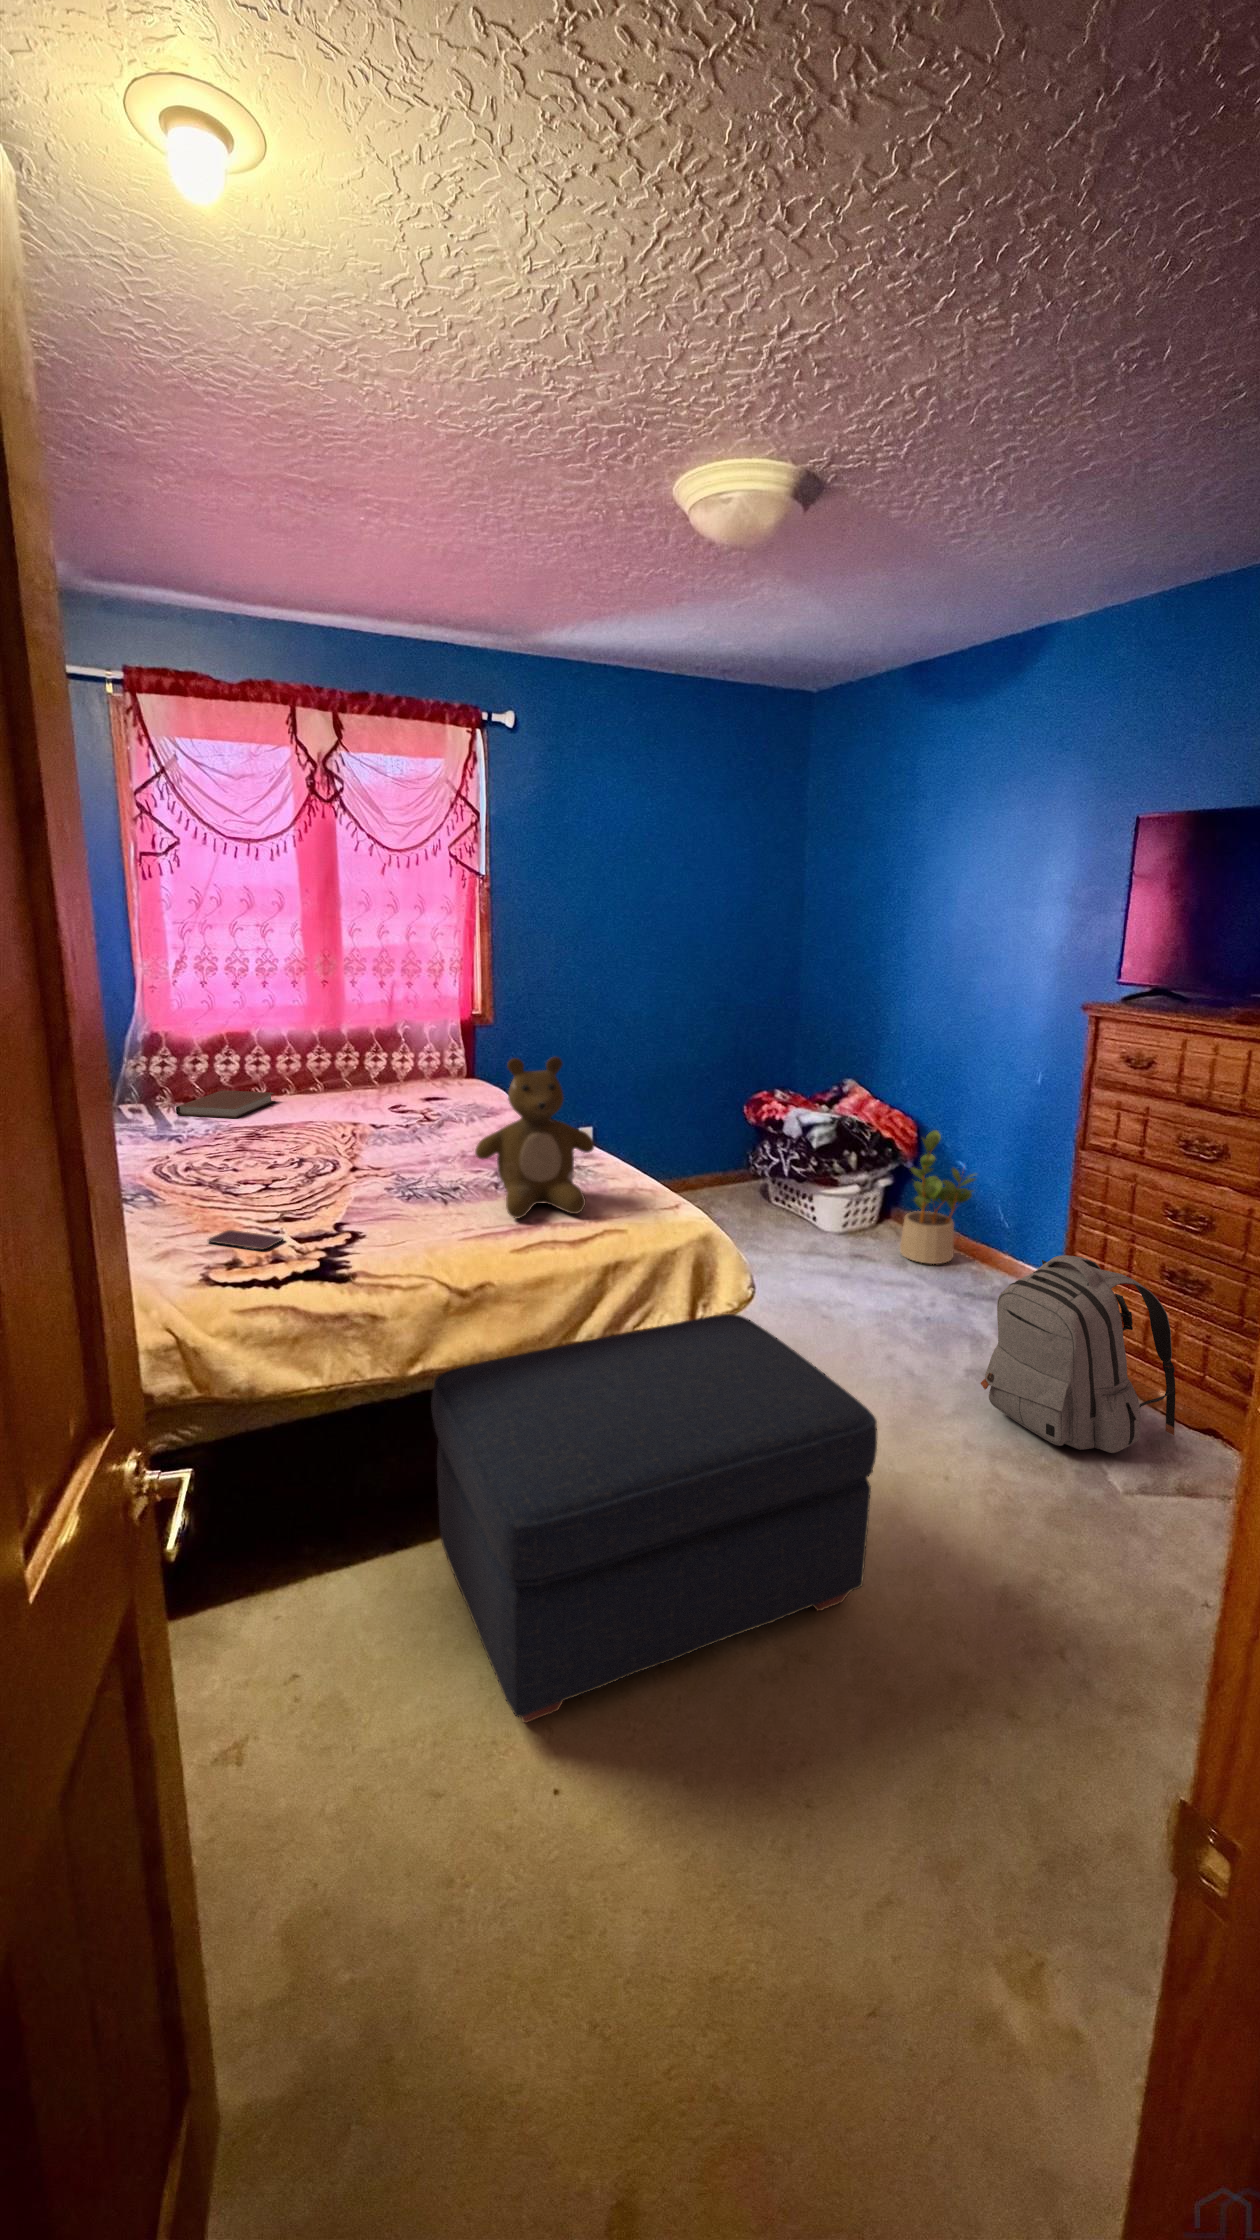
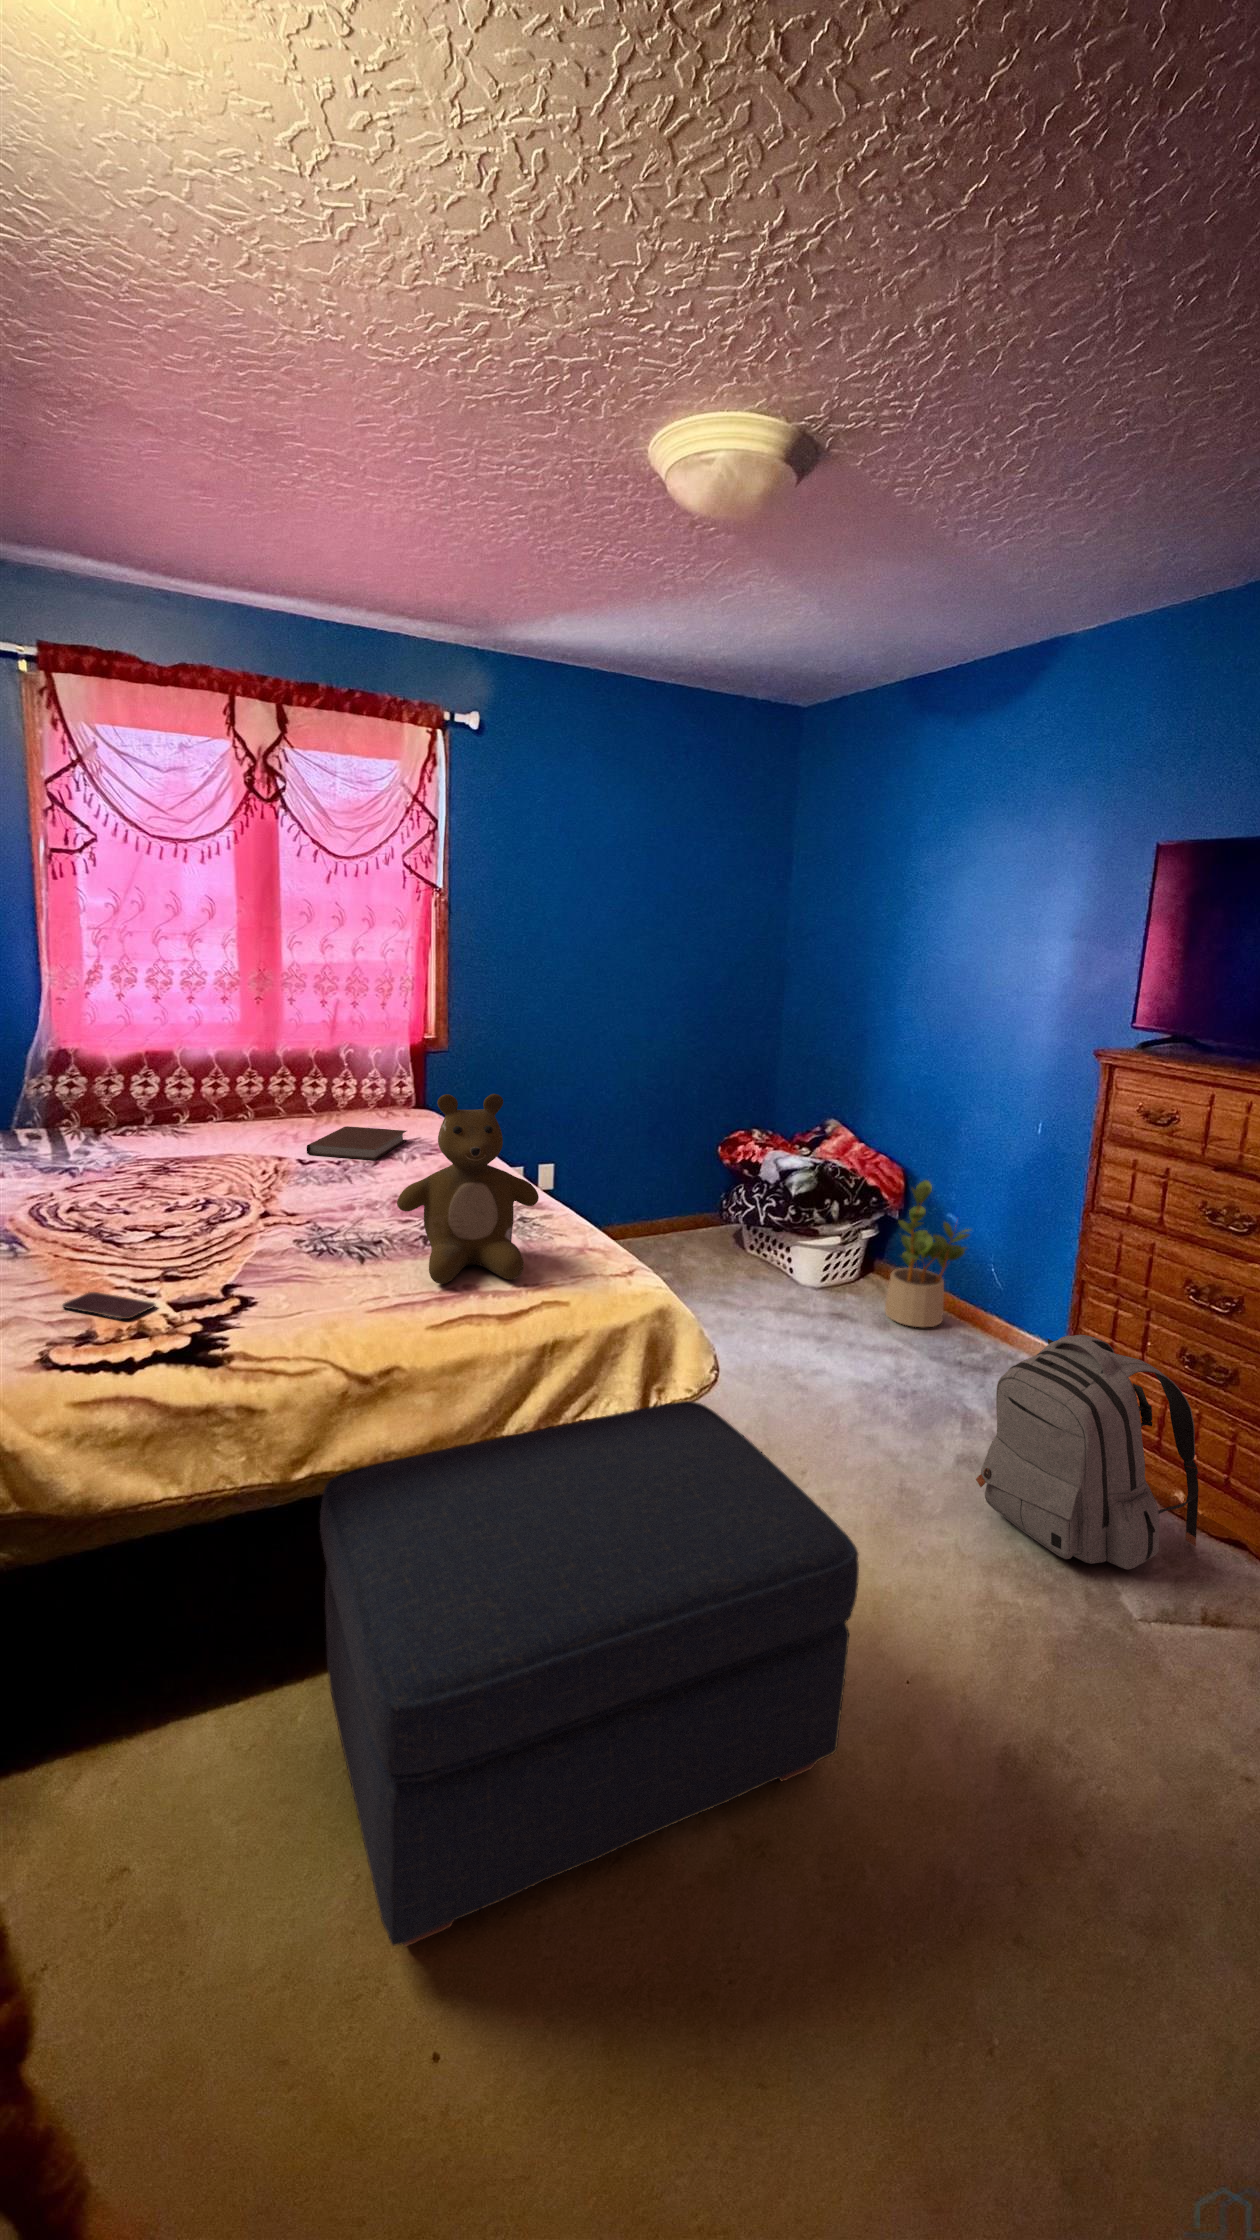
notebook: present [176,1091,275,1118] -> present [307,1126,406,1160]

